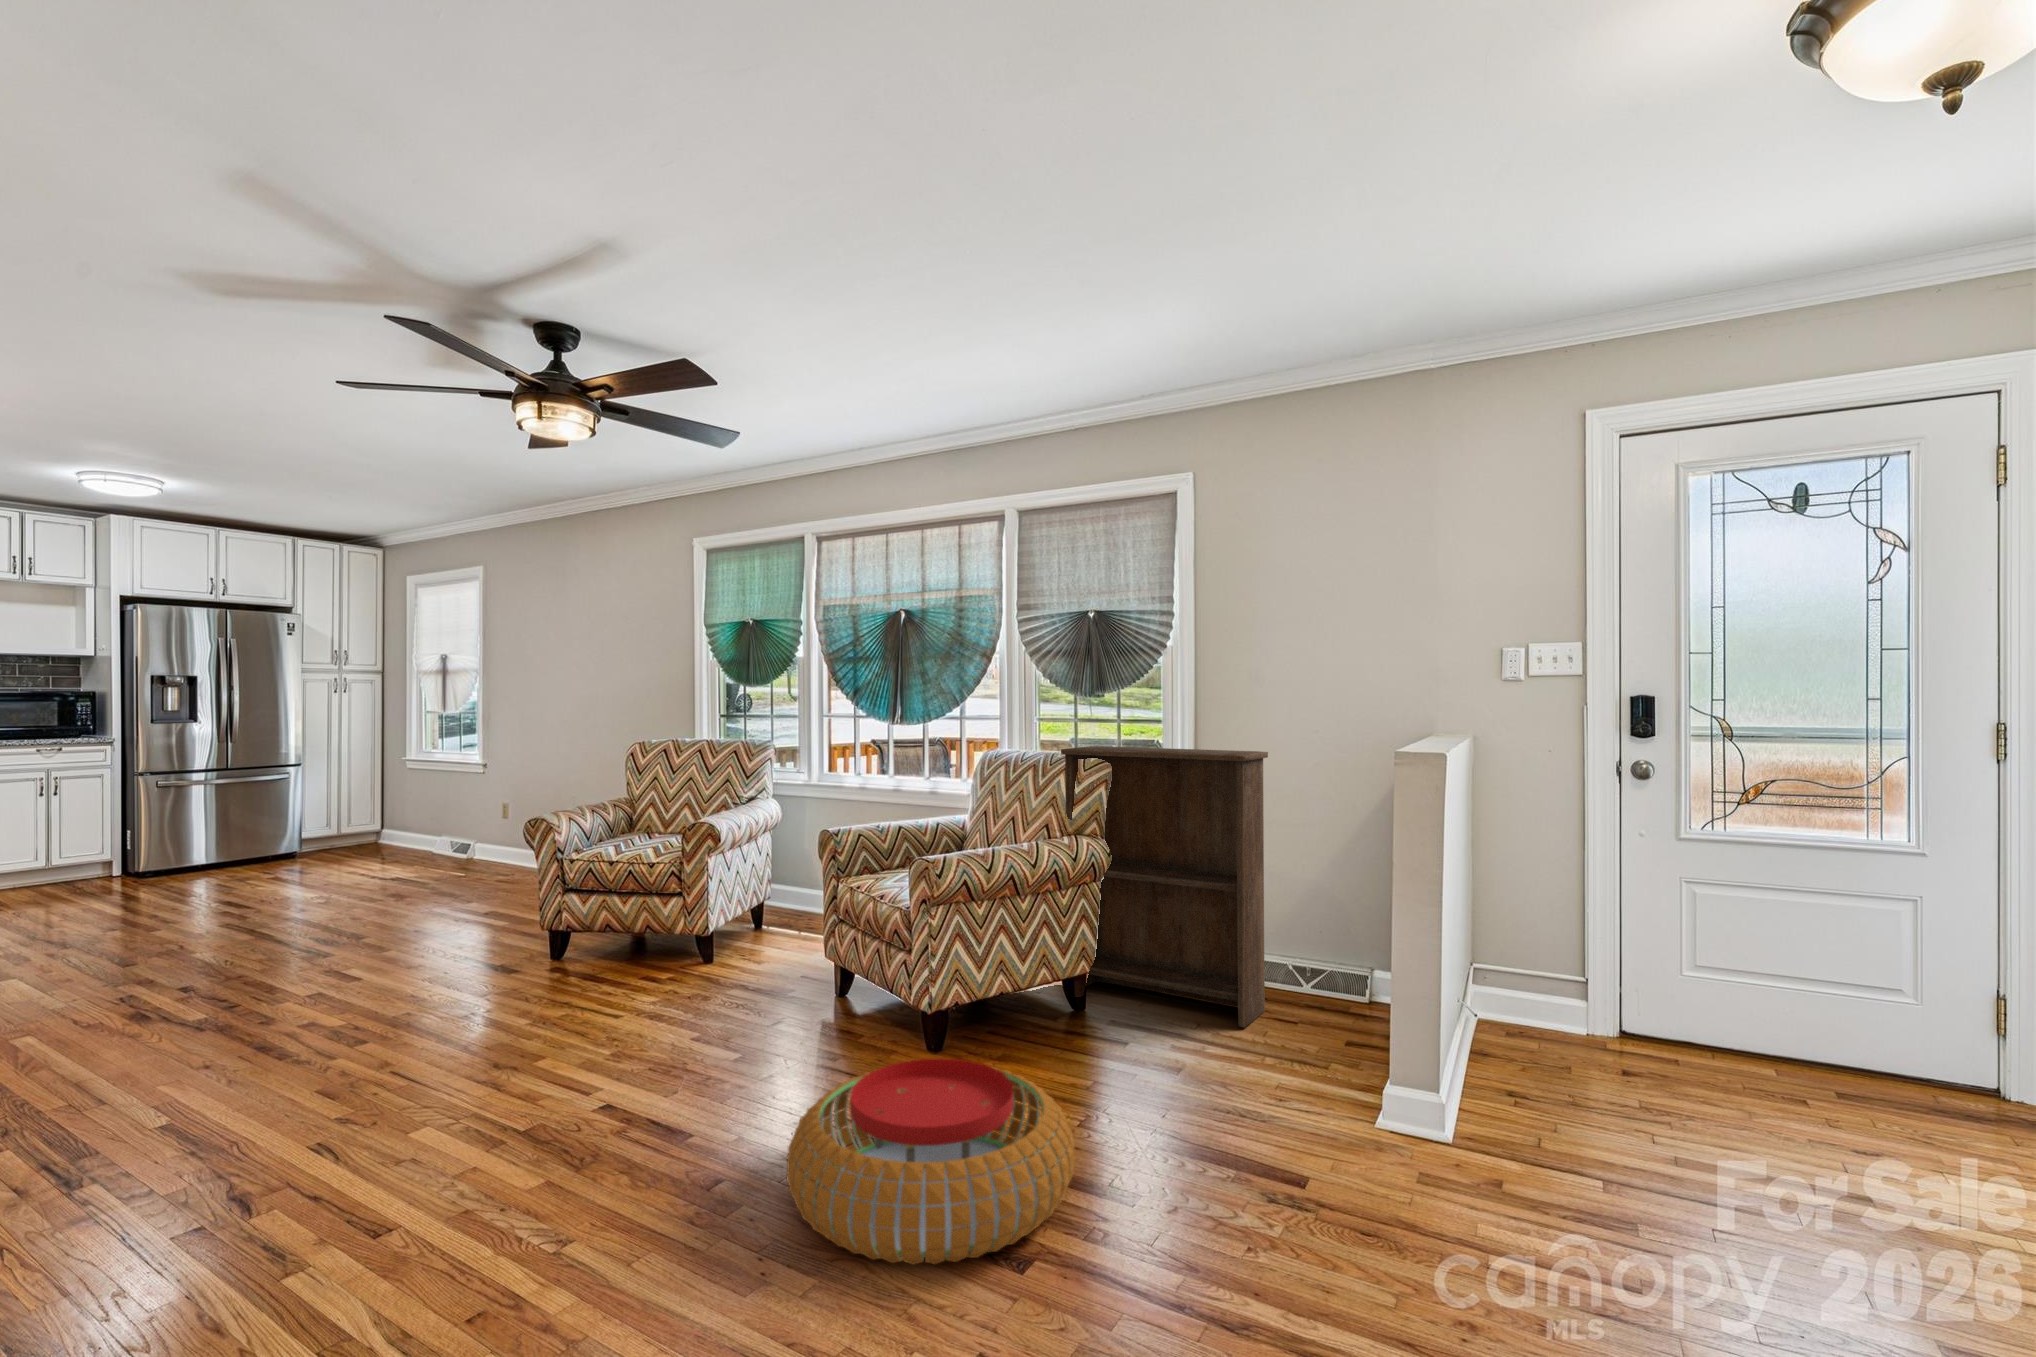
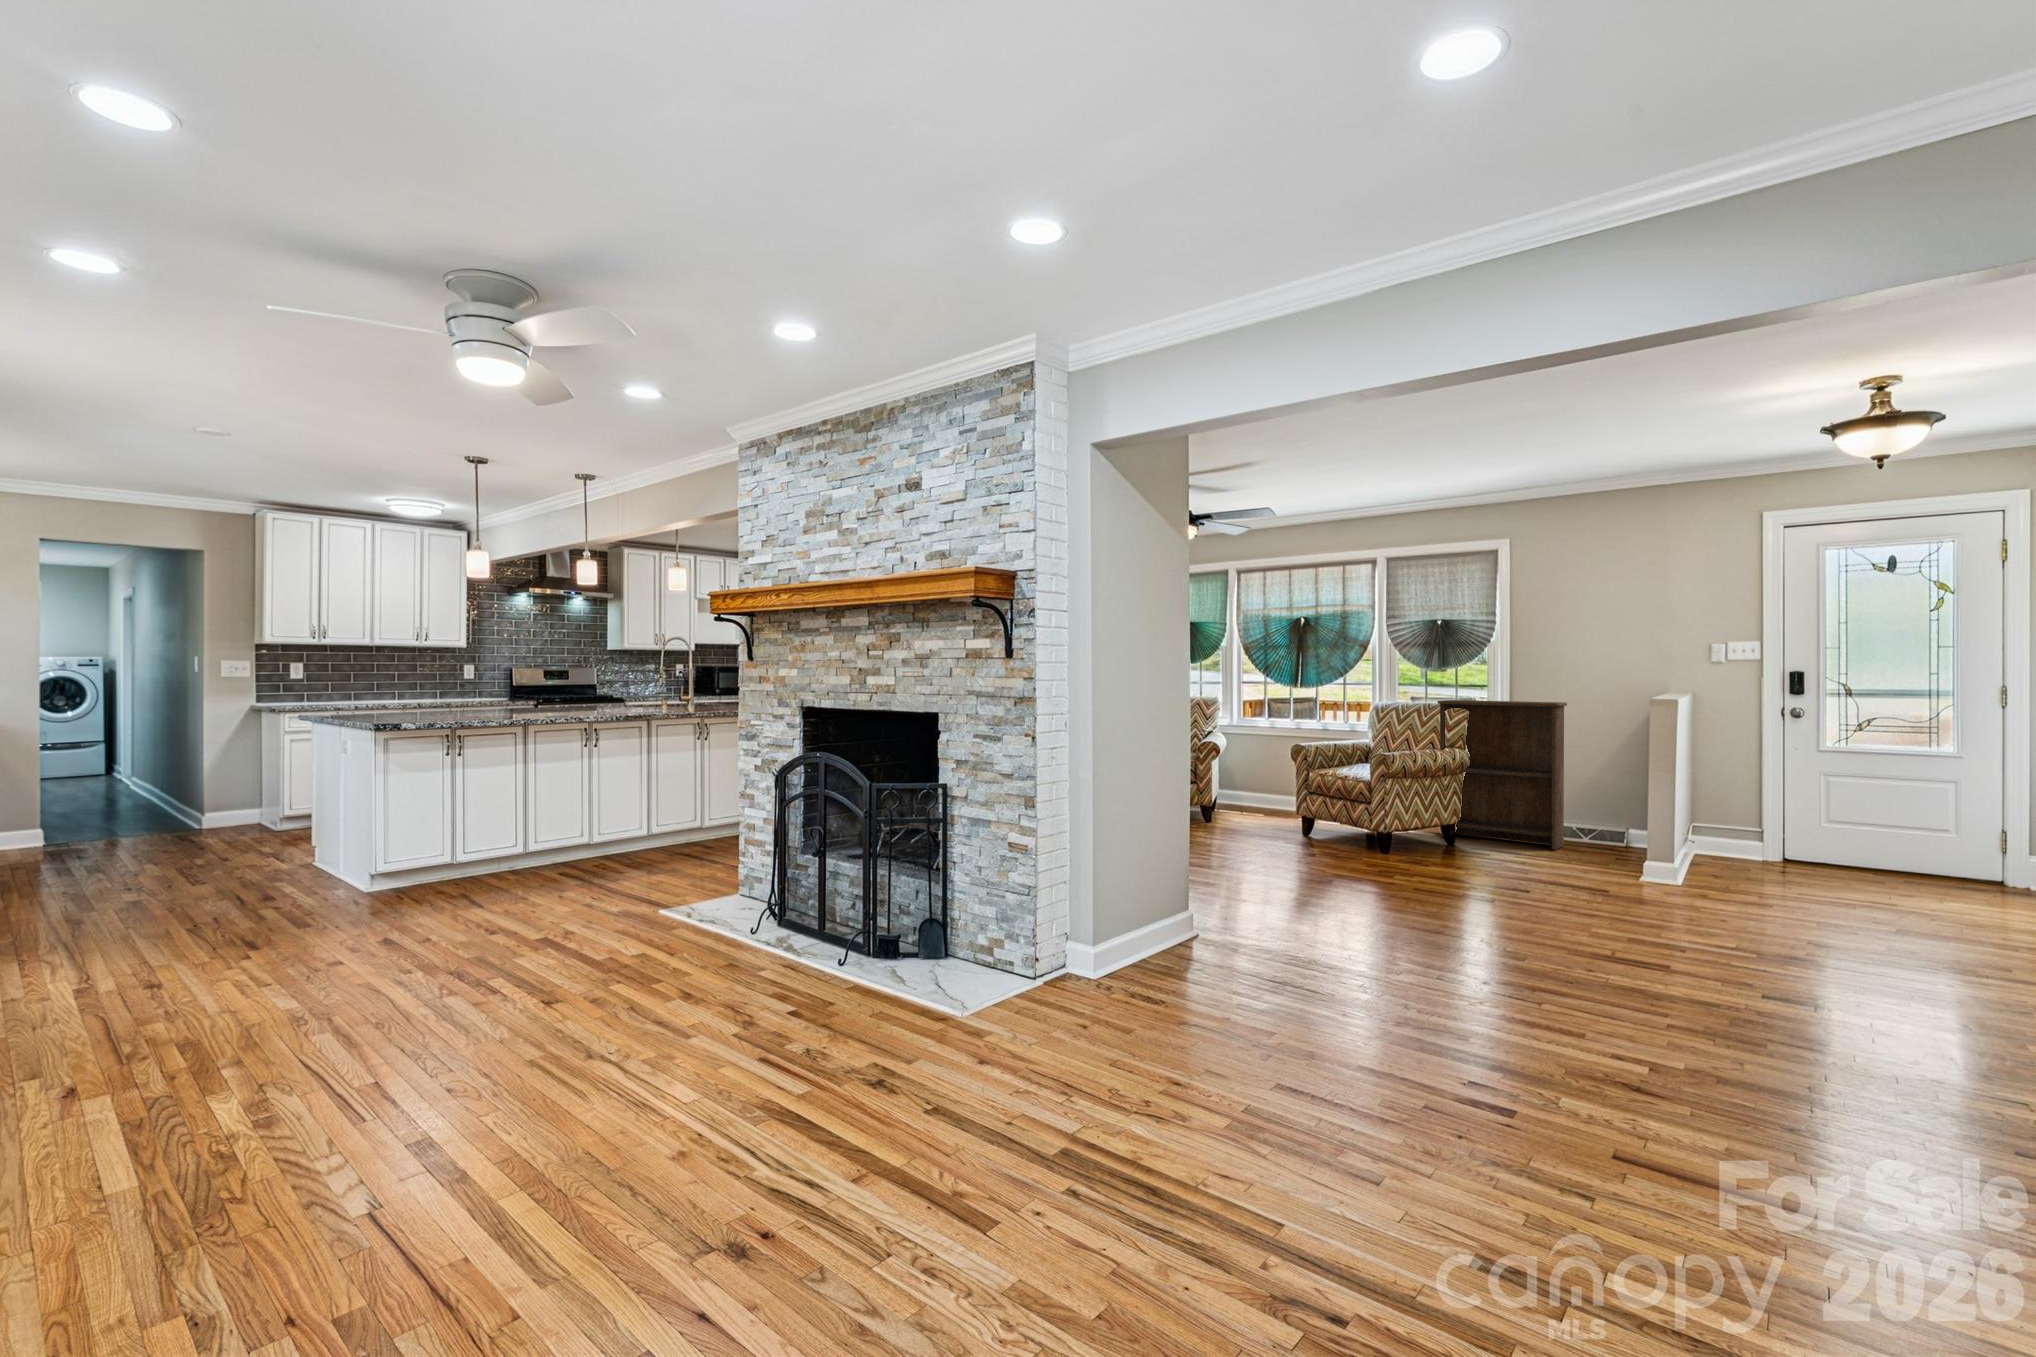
pouf: present [787,1058,1075,1265] -> none [1376,833,1510,895]

